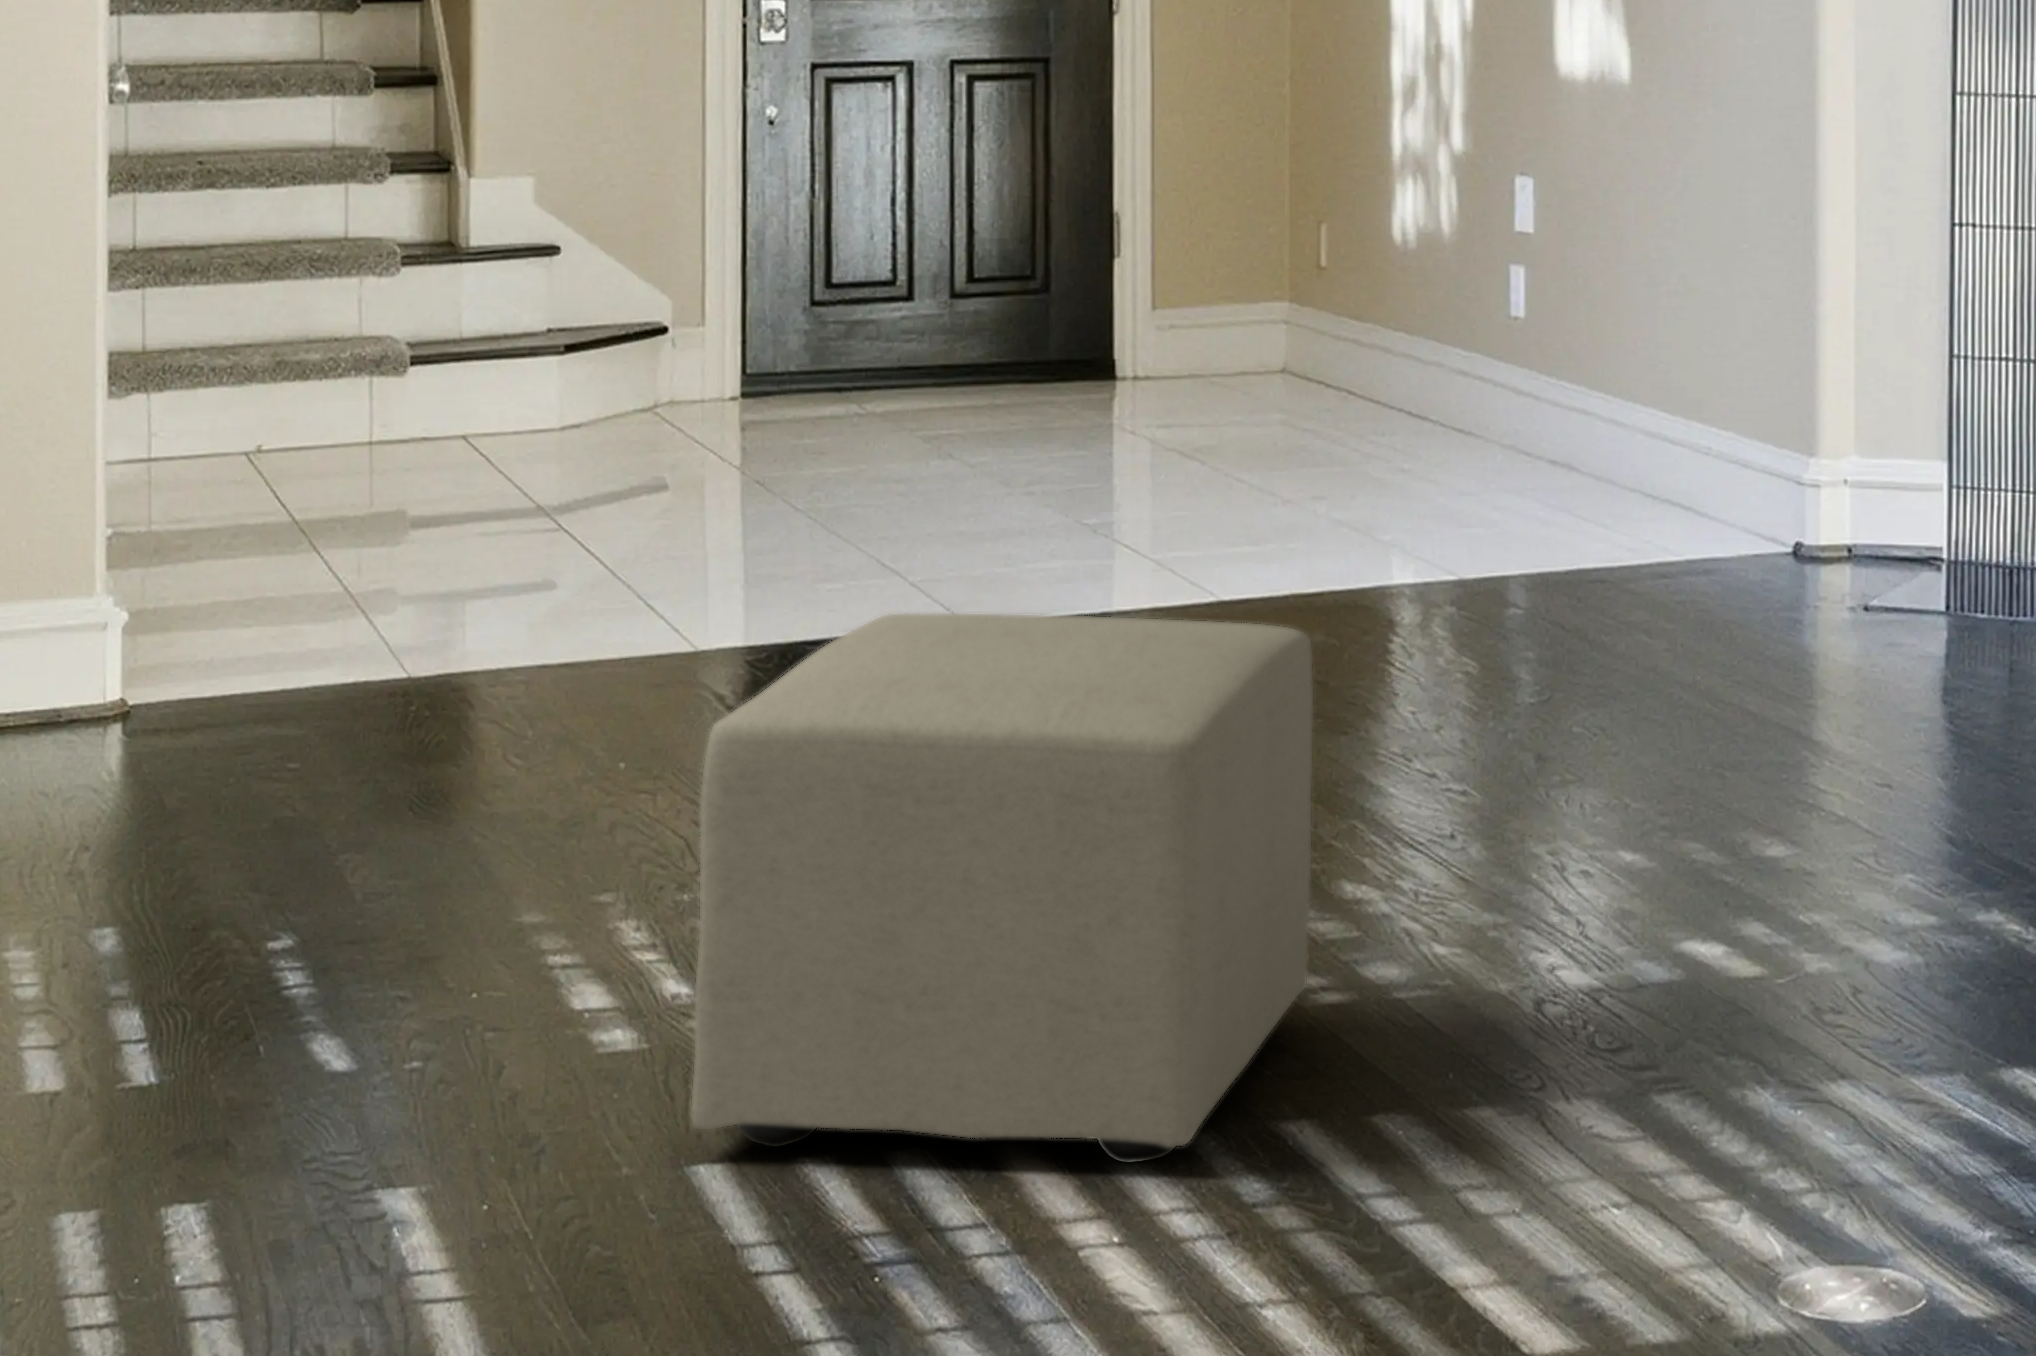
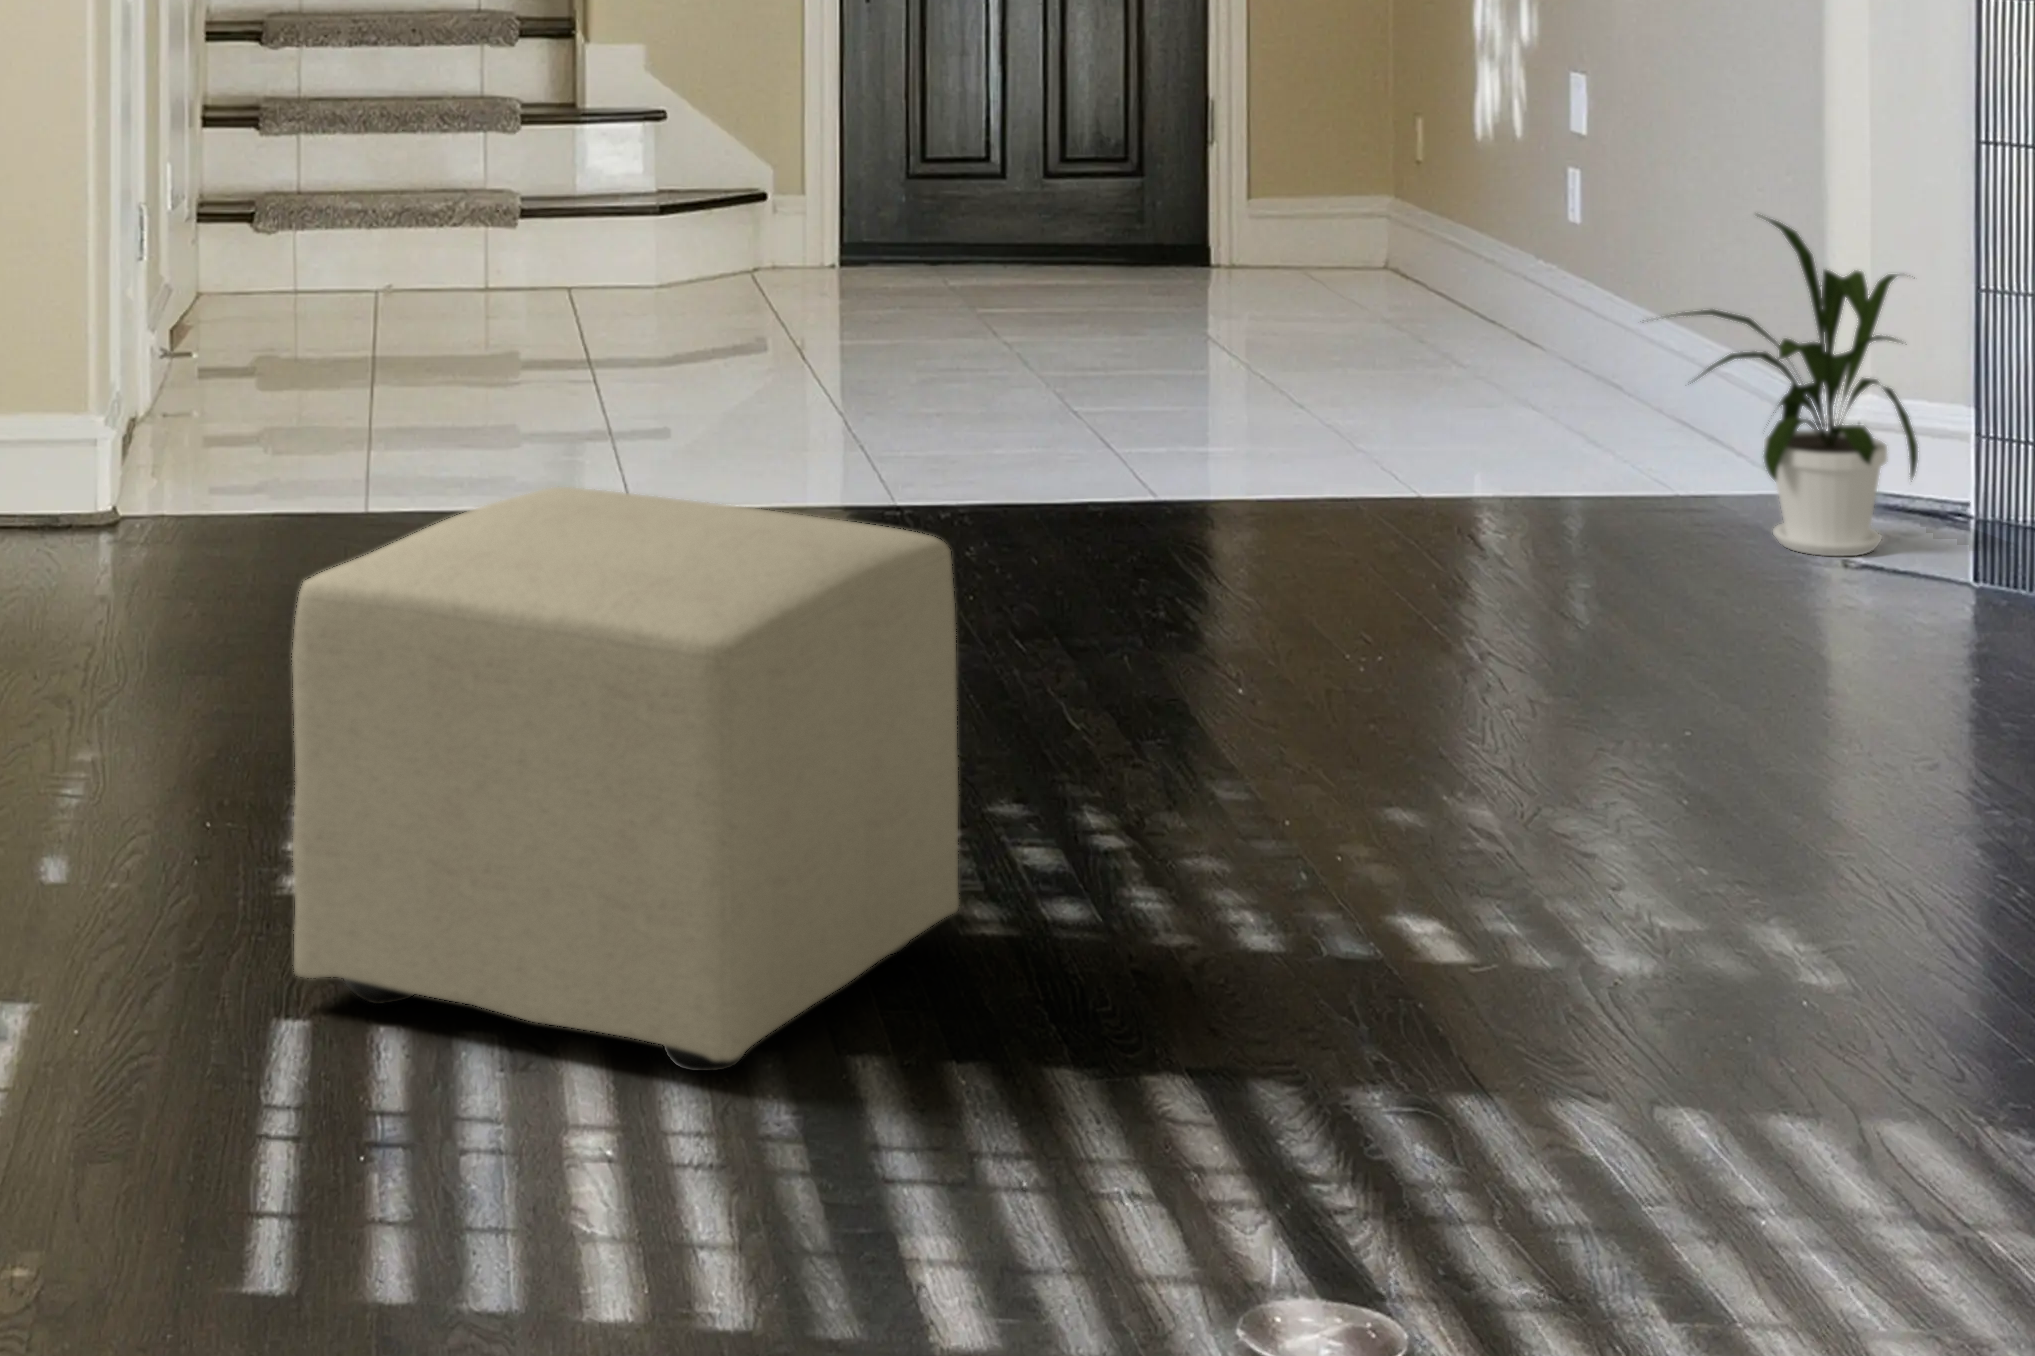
house plant: none [1659,292,1898,600] -> present [1680,217,1918,556]

